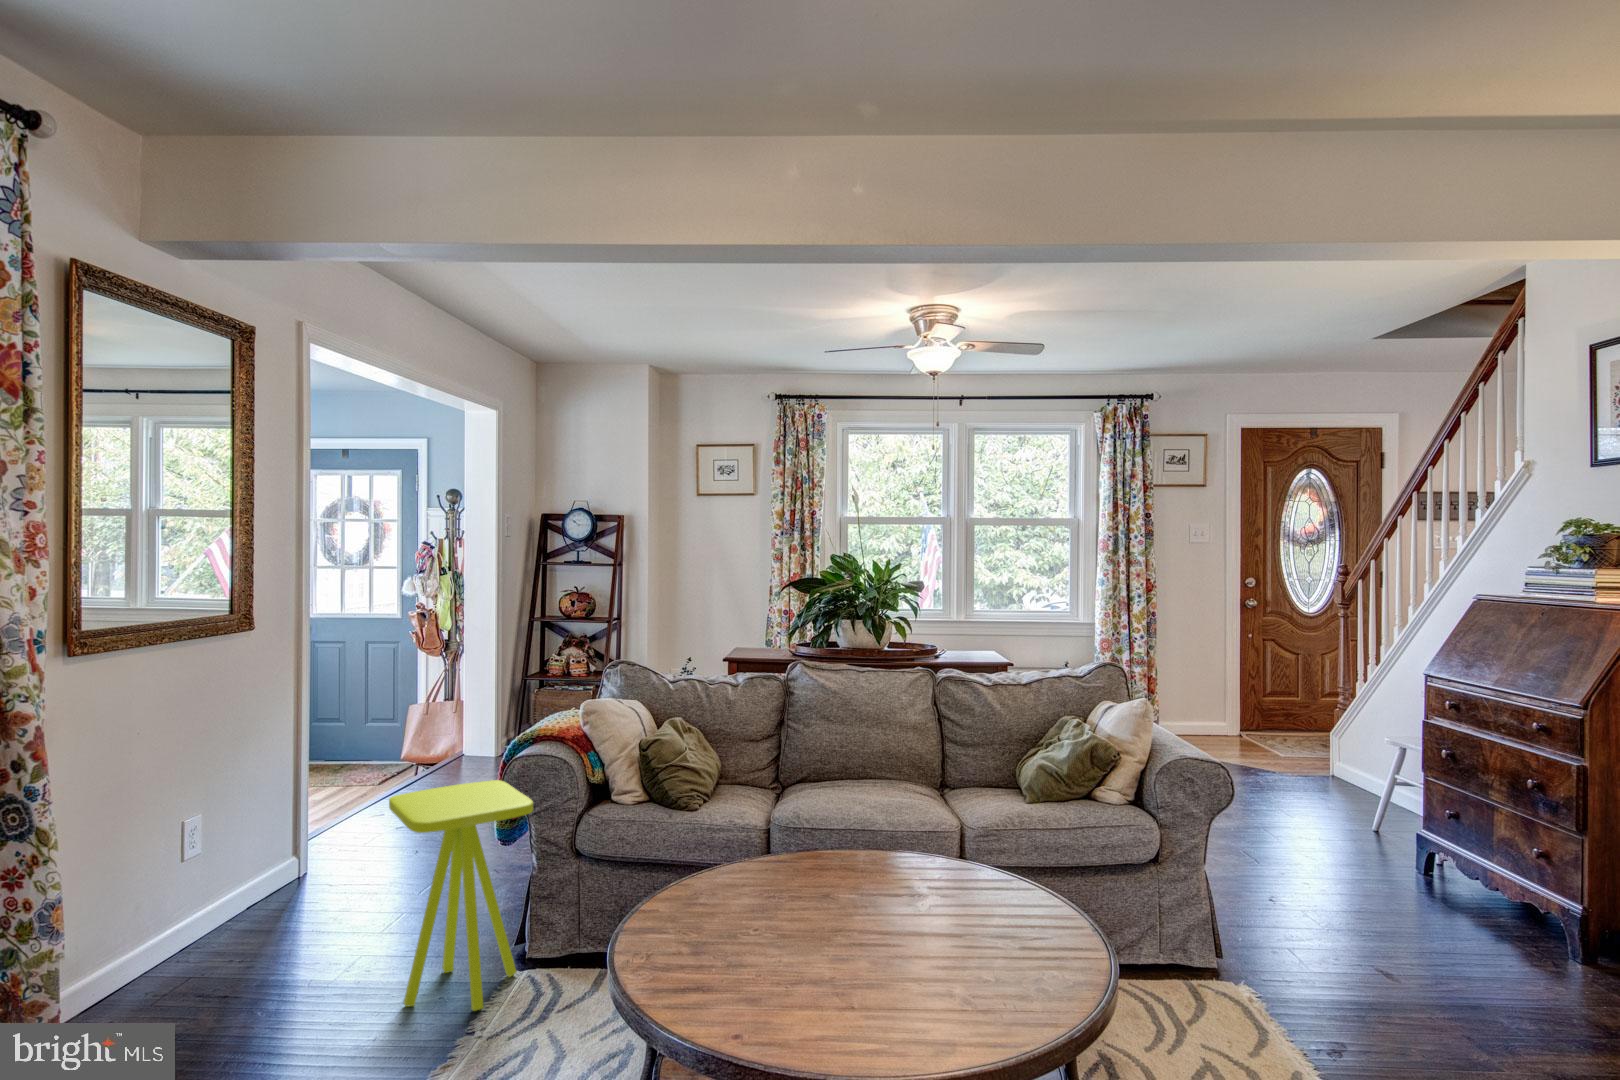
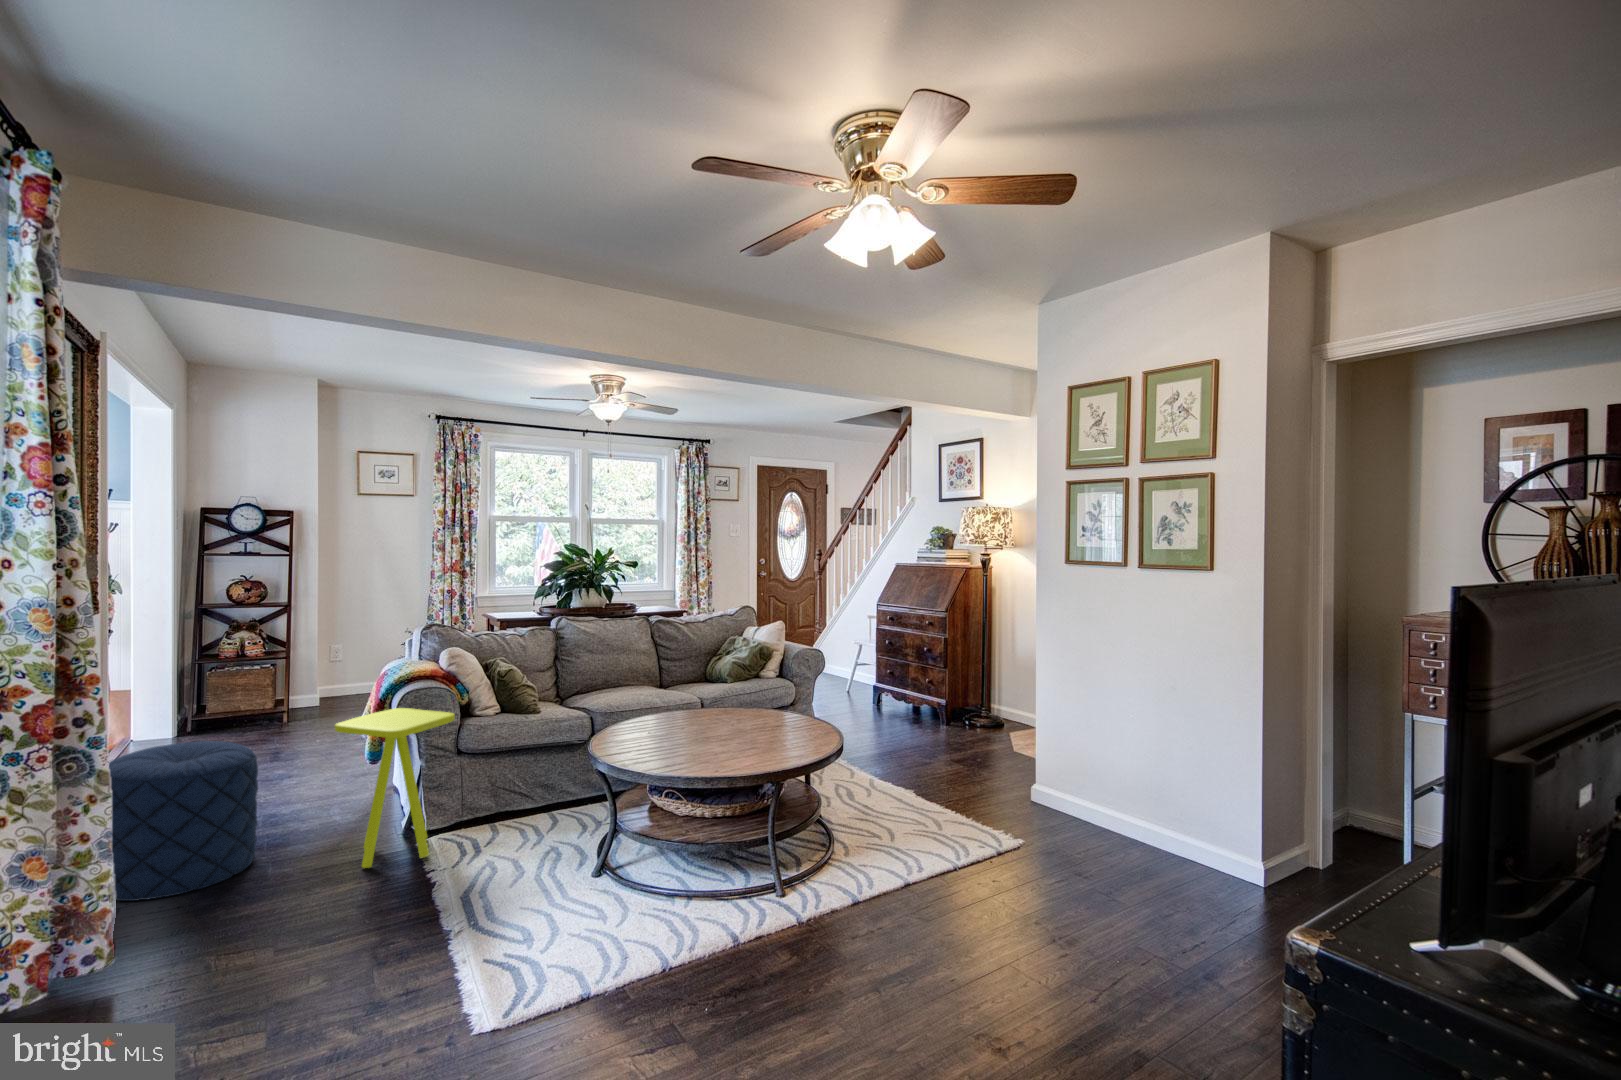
pouf: none [181,787,366,981] -> present [109,741,258,901]

